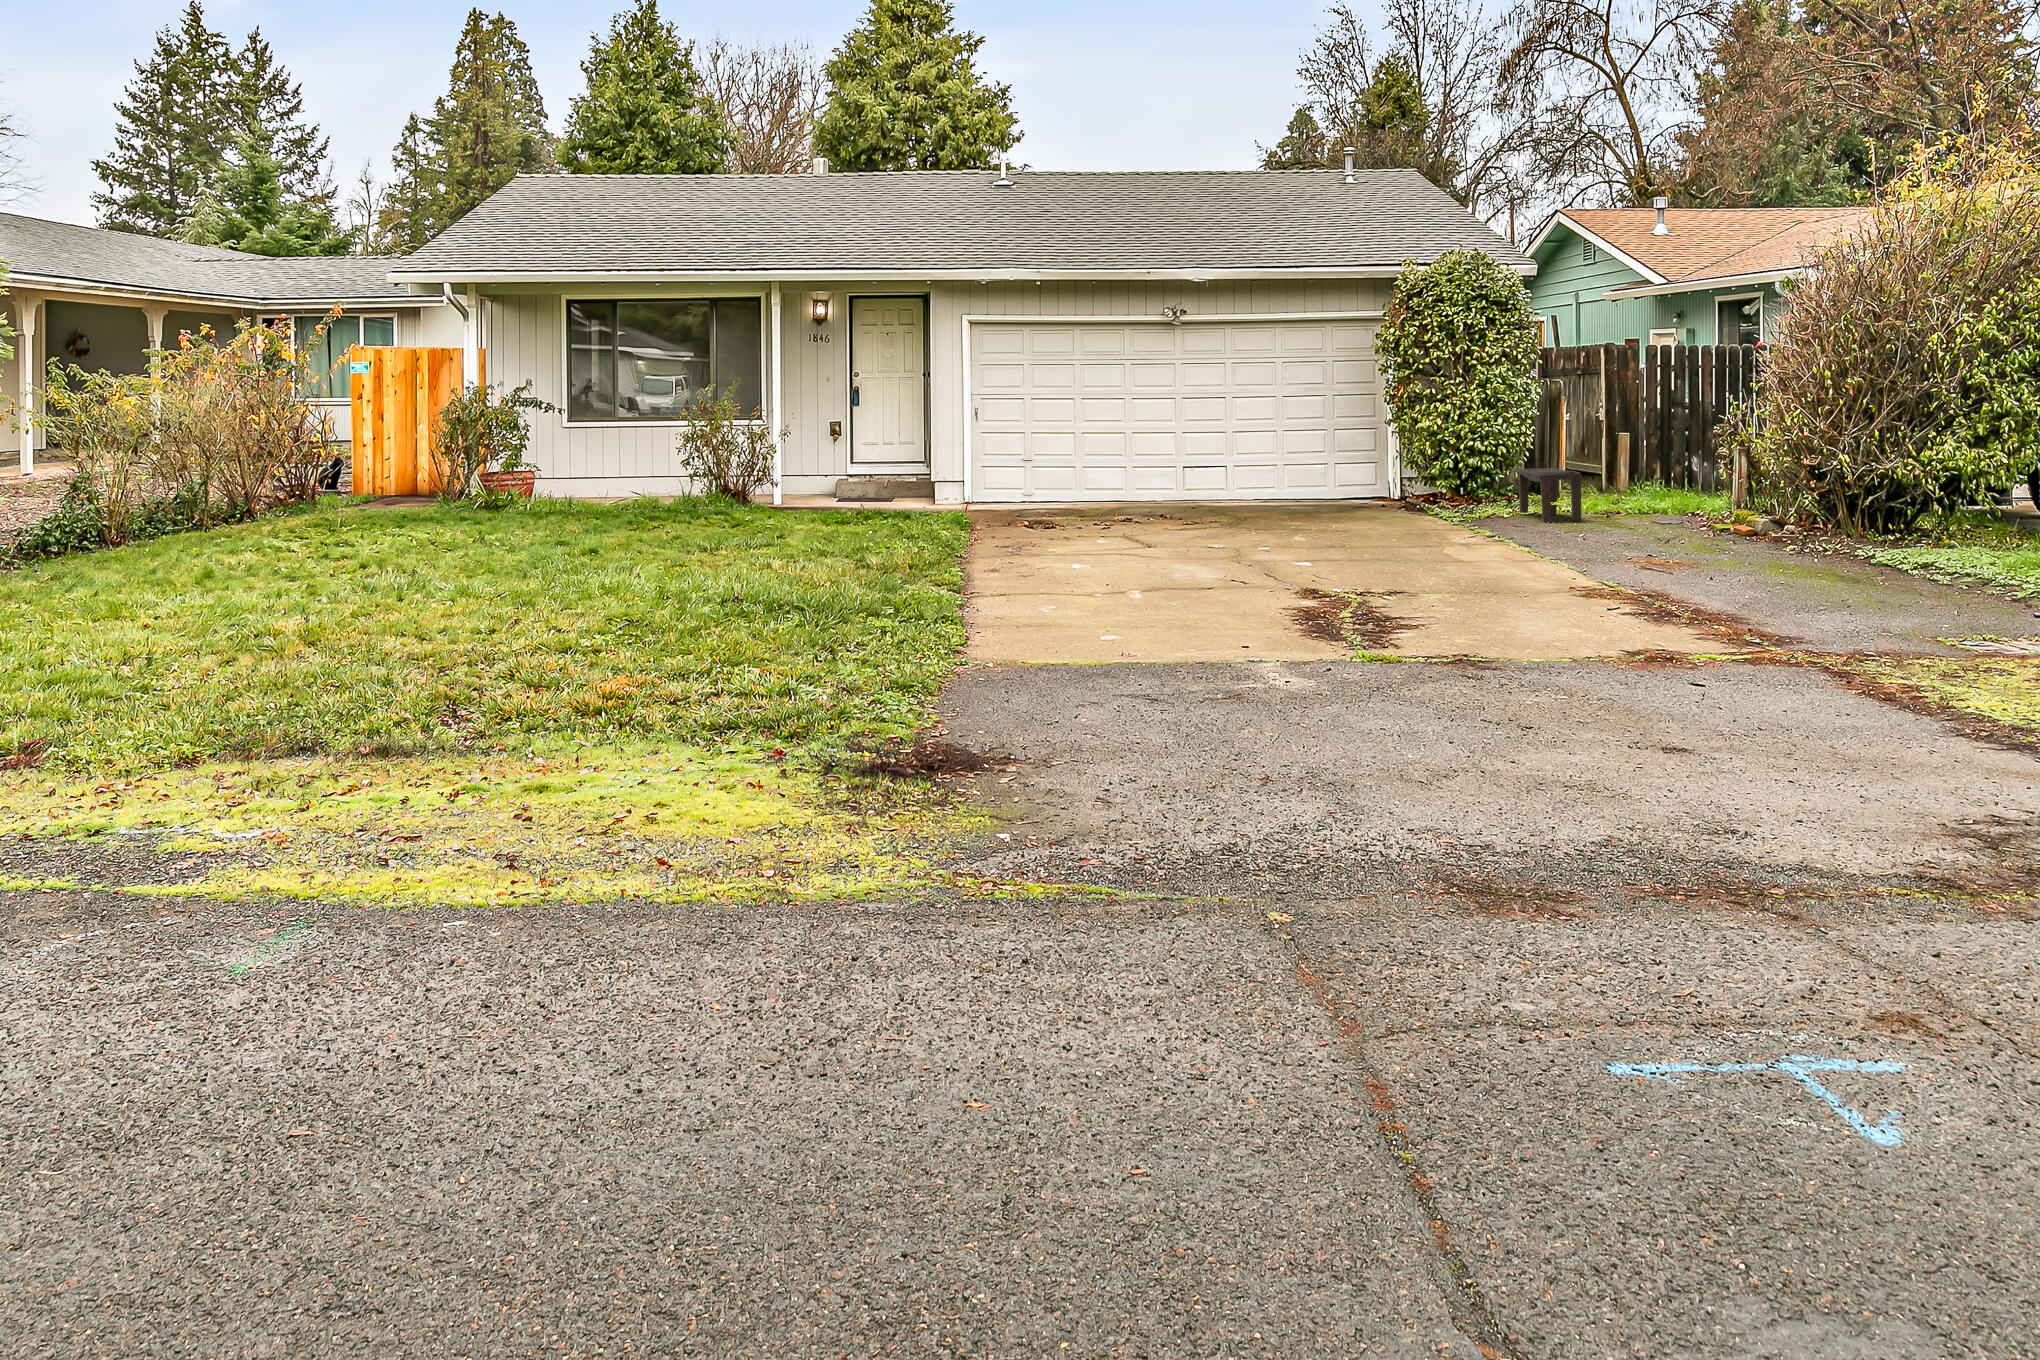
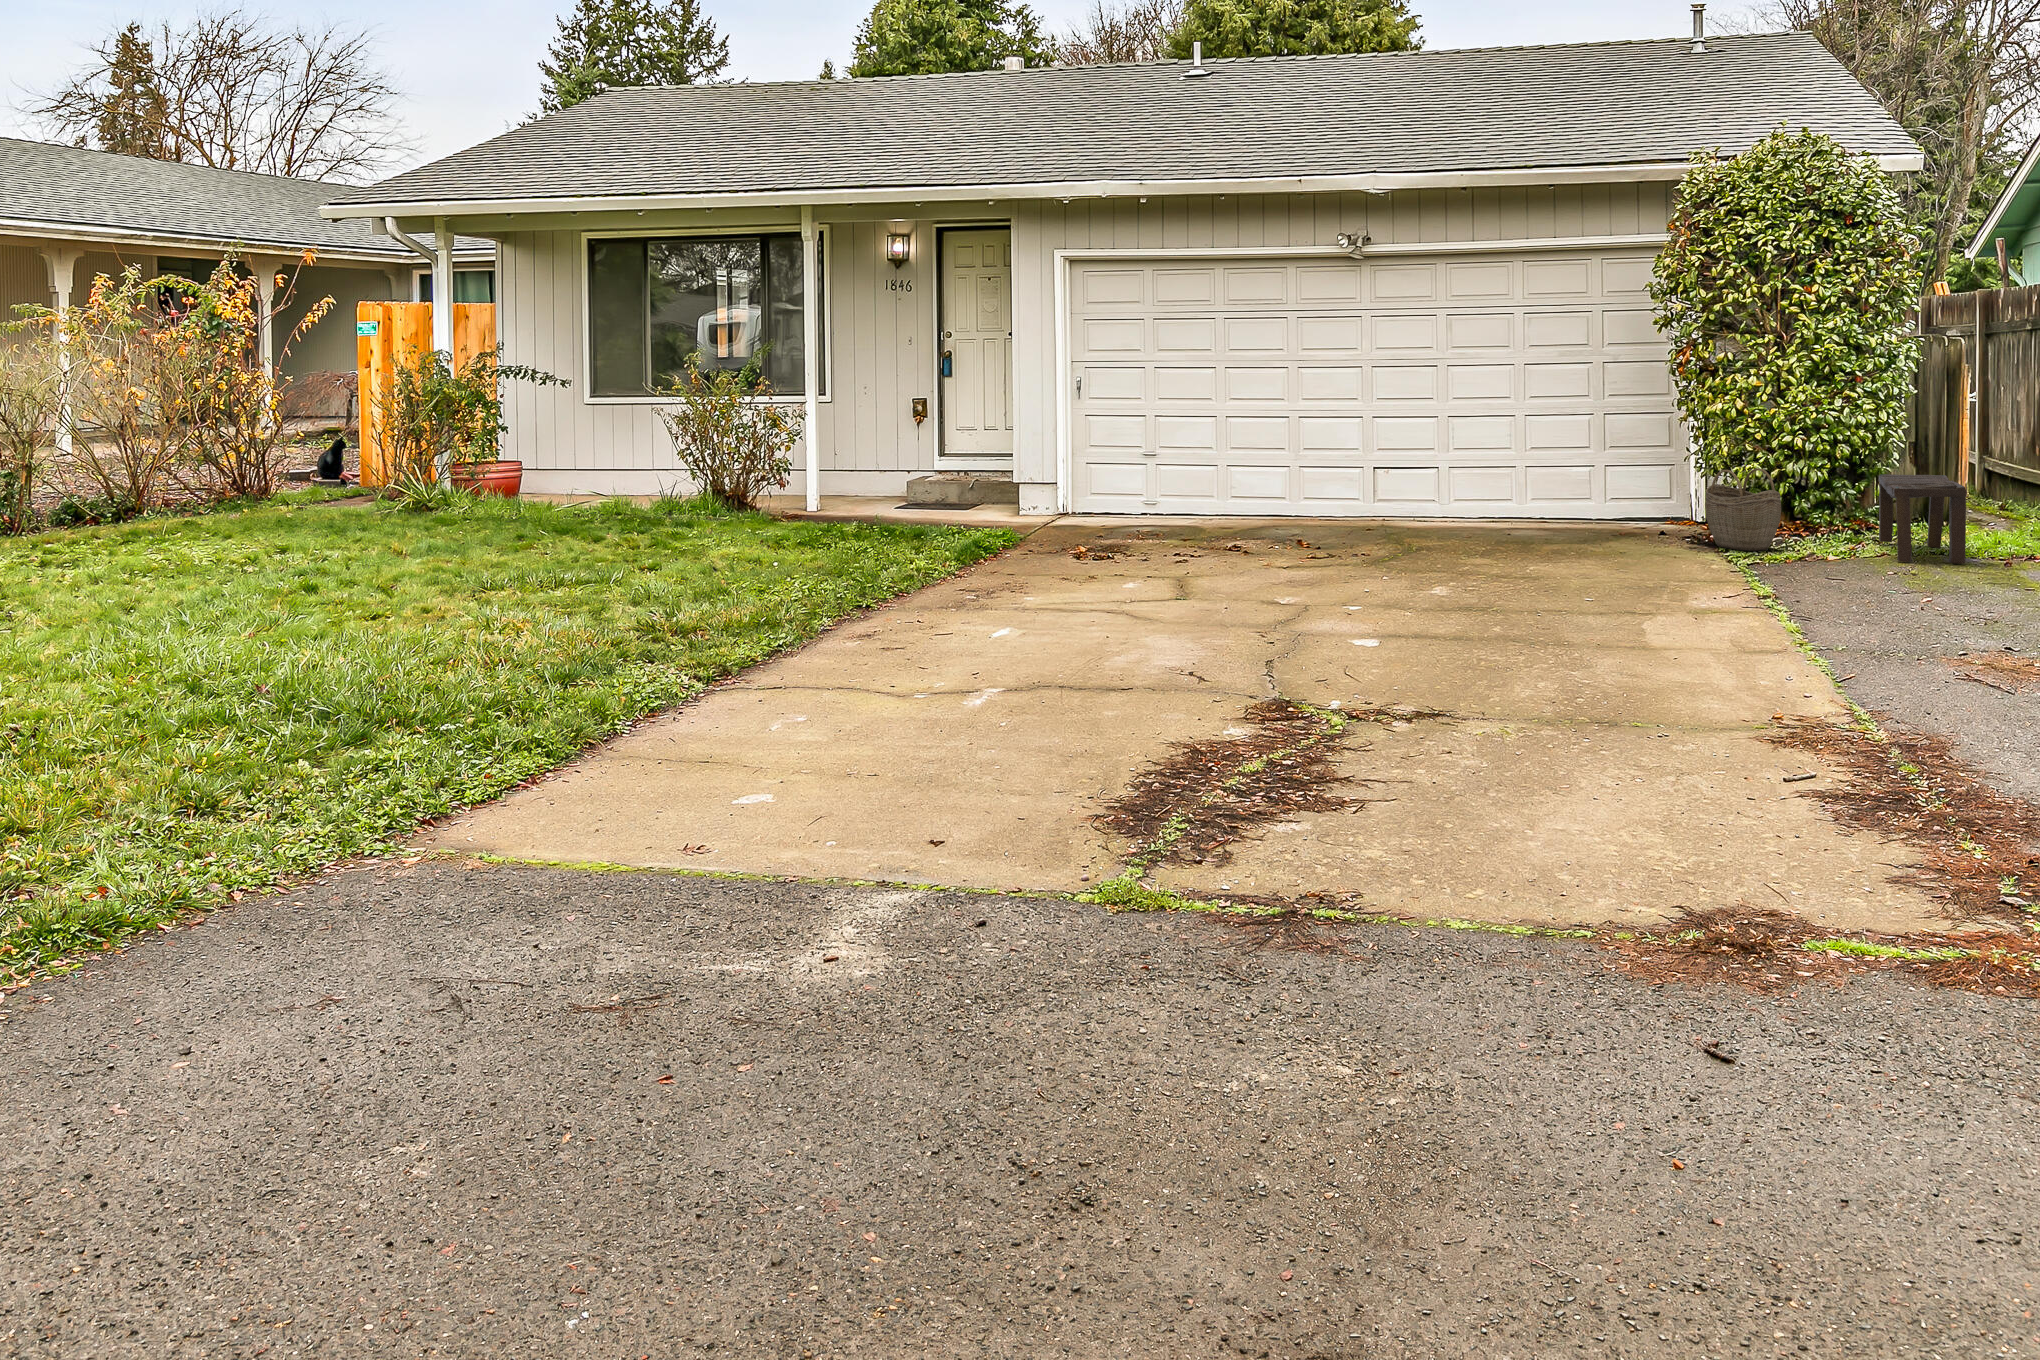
woven basket: none [1420,466,1469,520] -> present [1705,468,1781,551]

